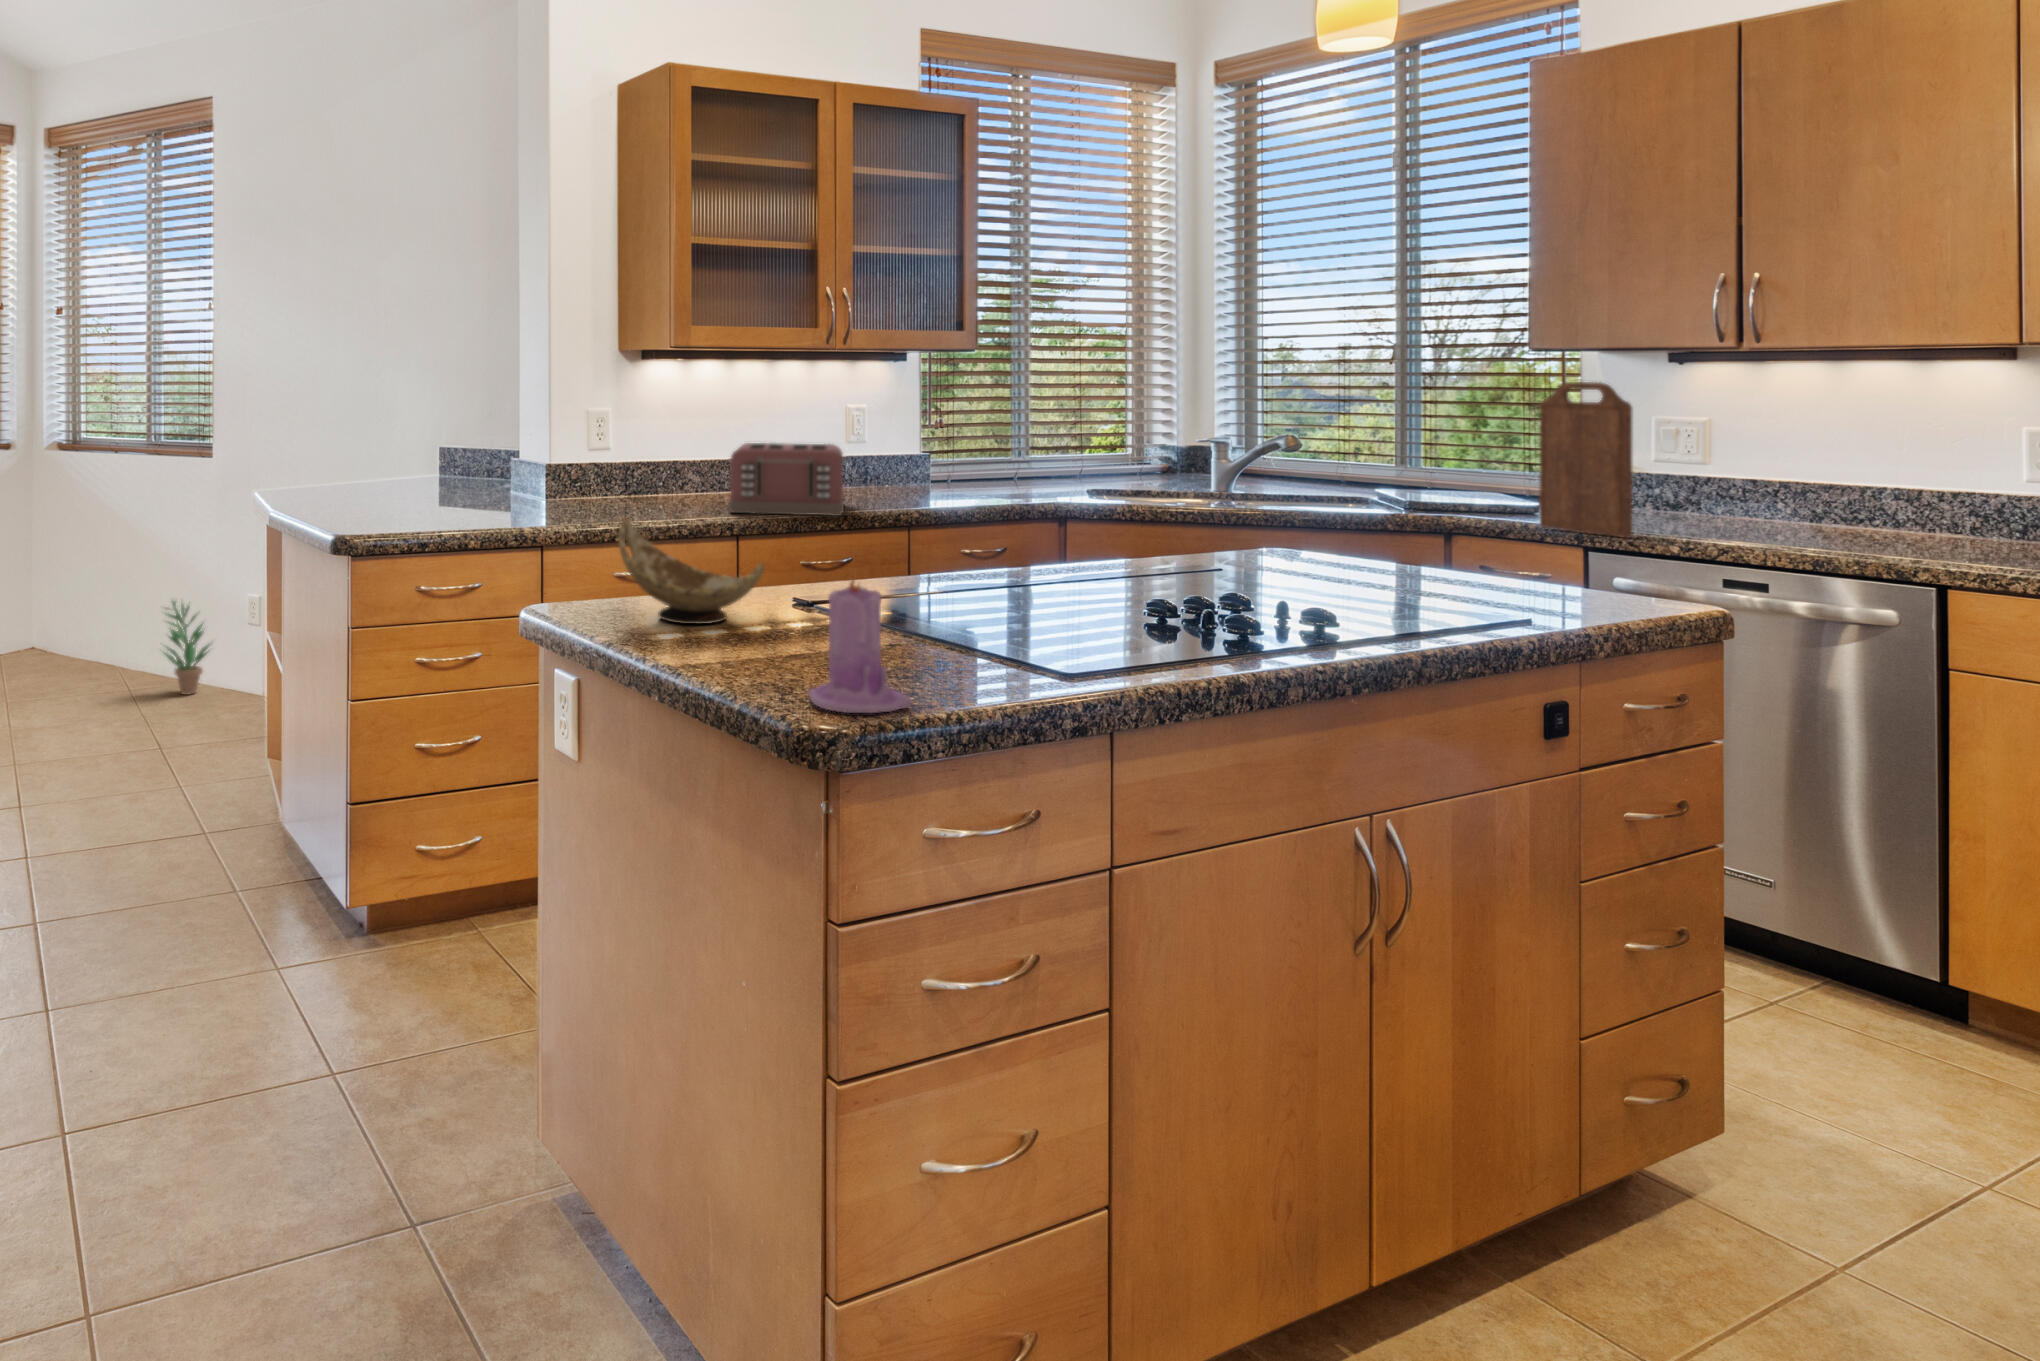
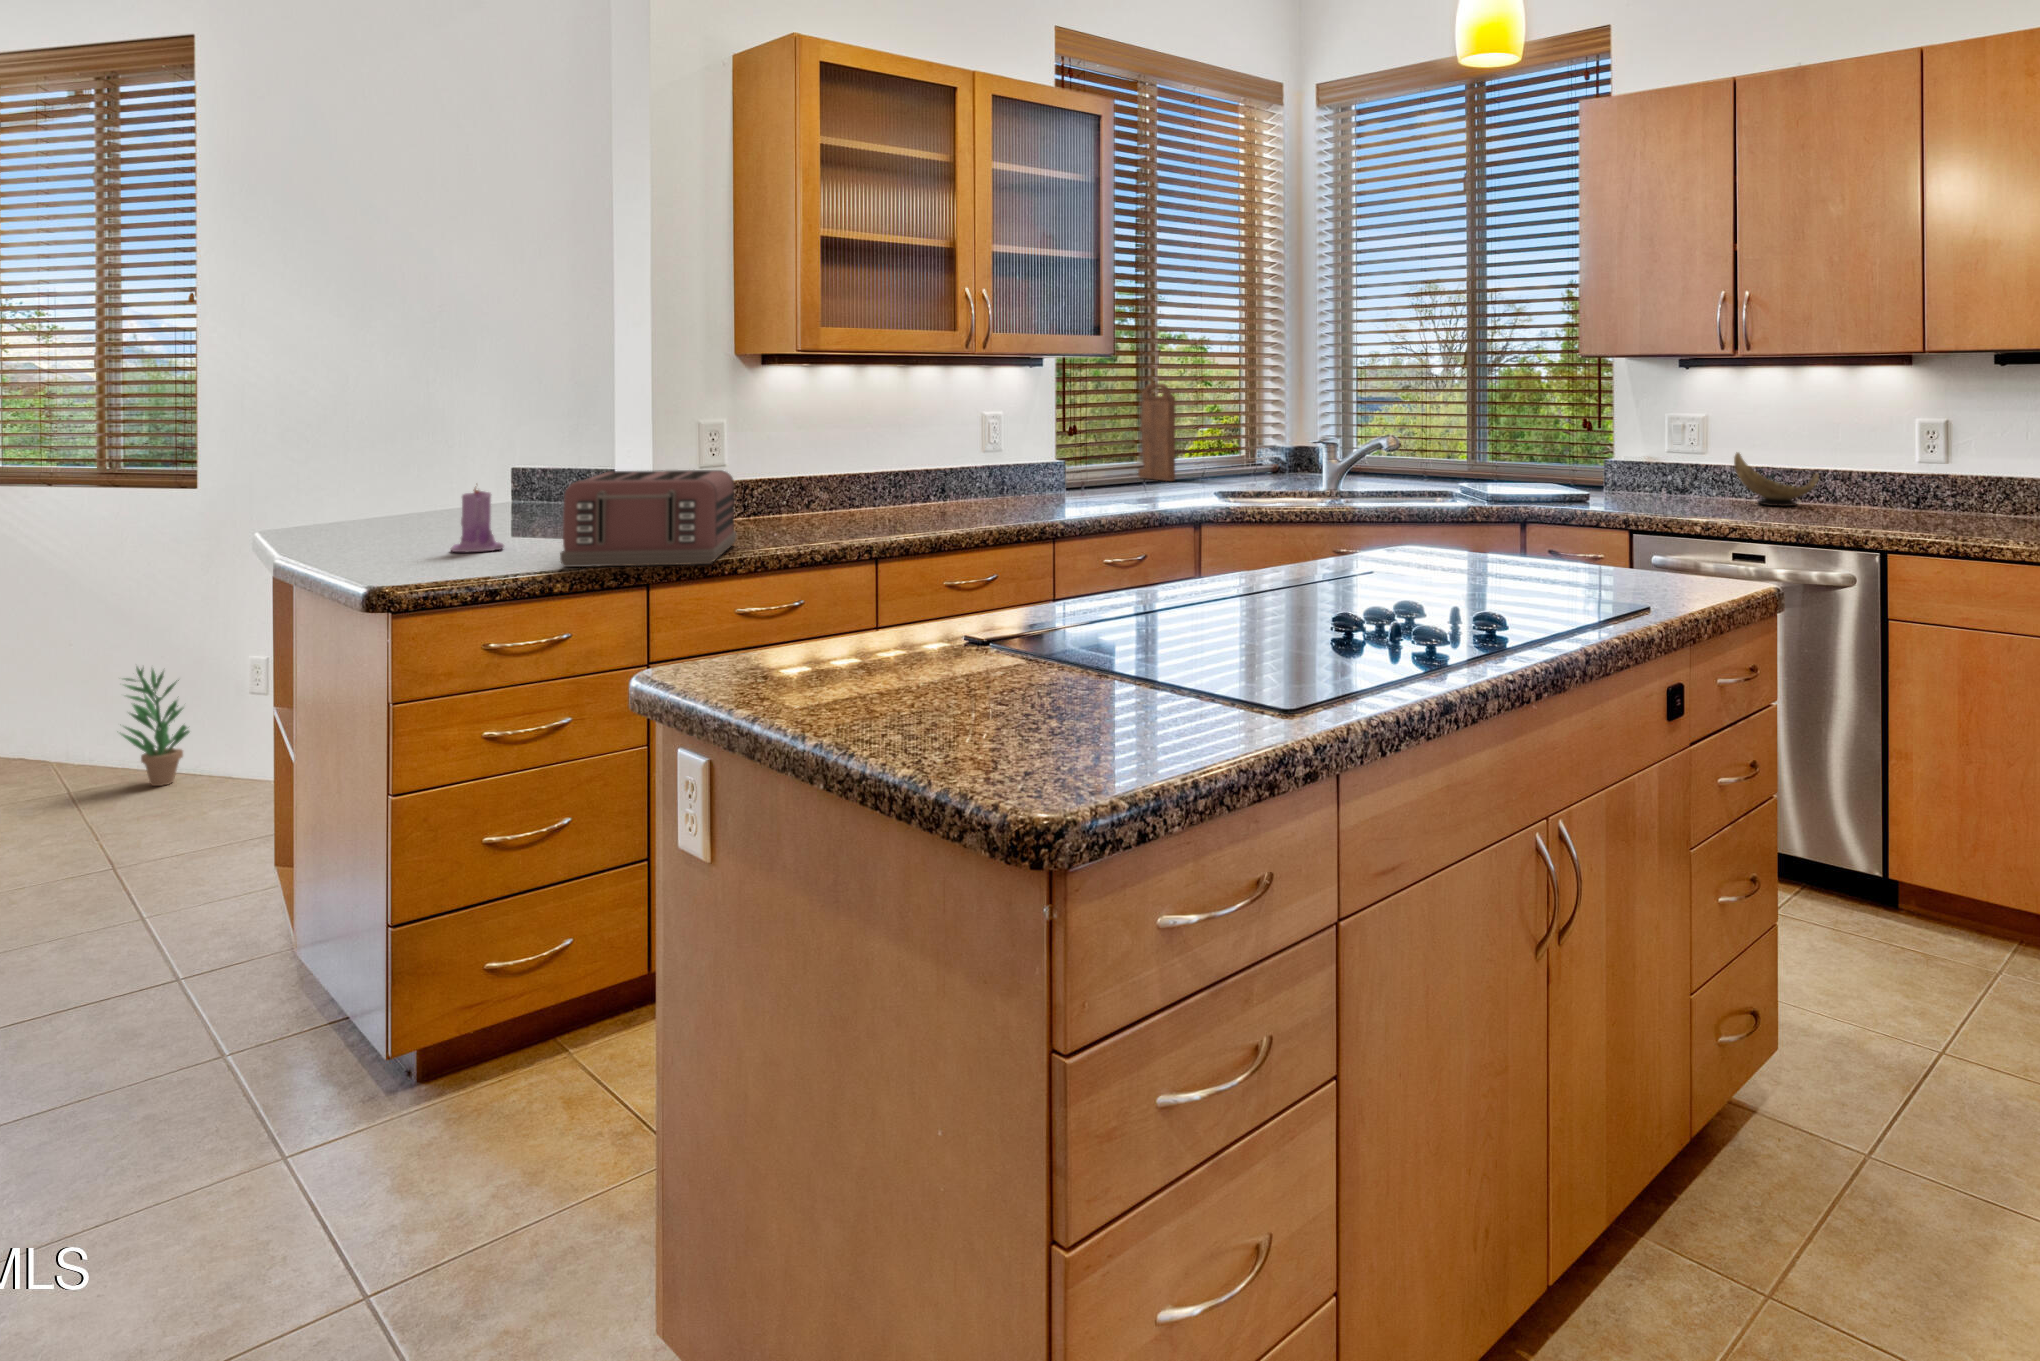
cutting board: present [1539,382,1632,538] -> present [1138,384,1175,481]
toaster: present [729,443,844,516] -> present [560,470,736,567]
decorative bowl: present [618,517,765,624] -> present [1734,452,1819,506]
candle: present [809,574,911,713] -> present [451,488,504,552]

